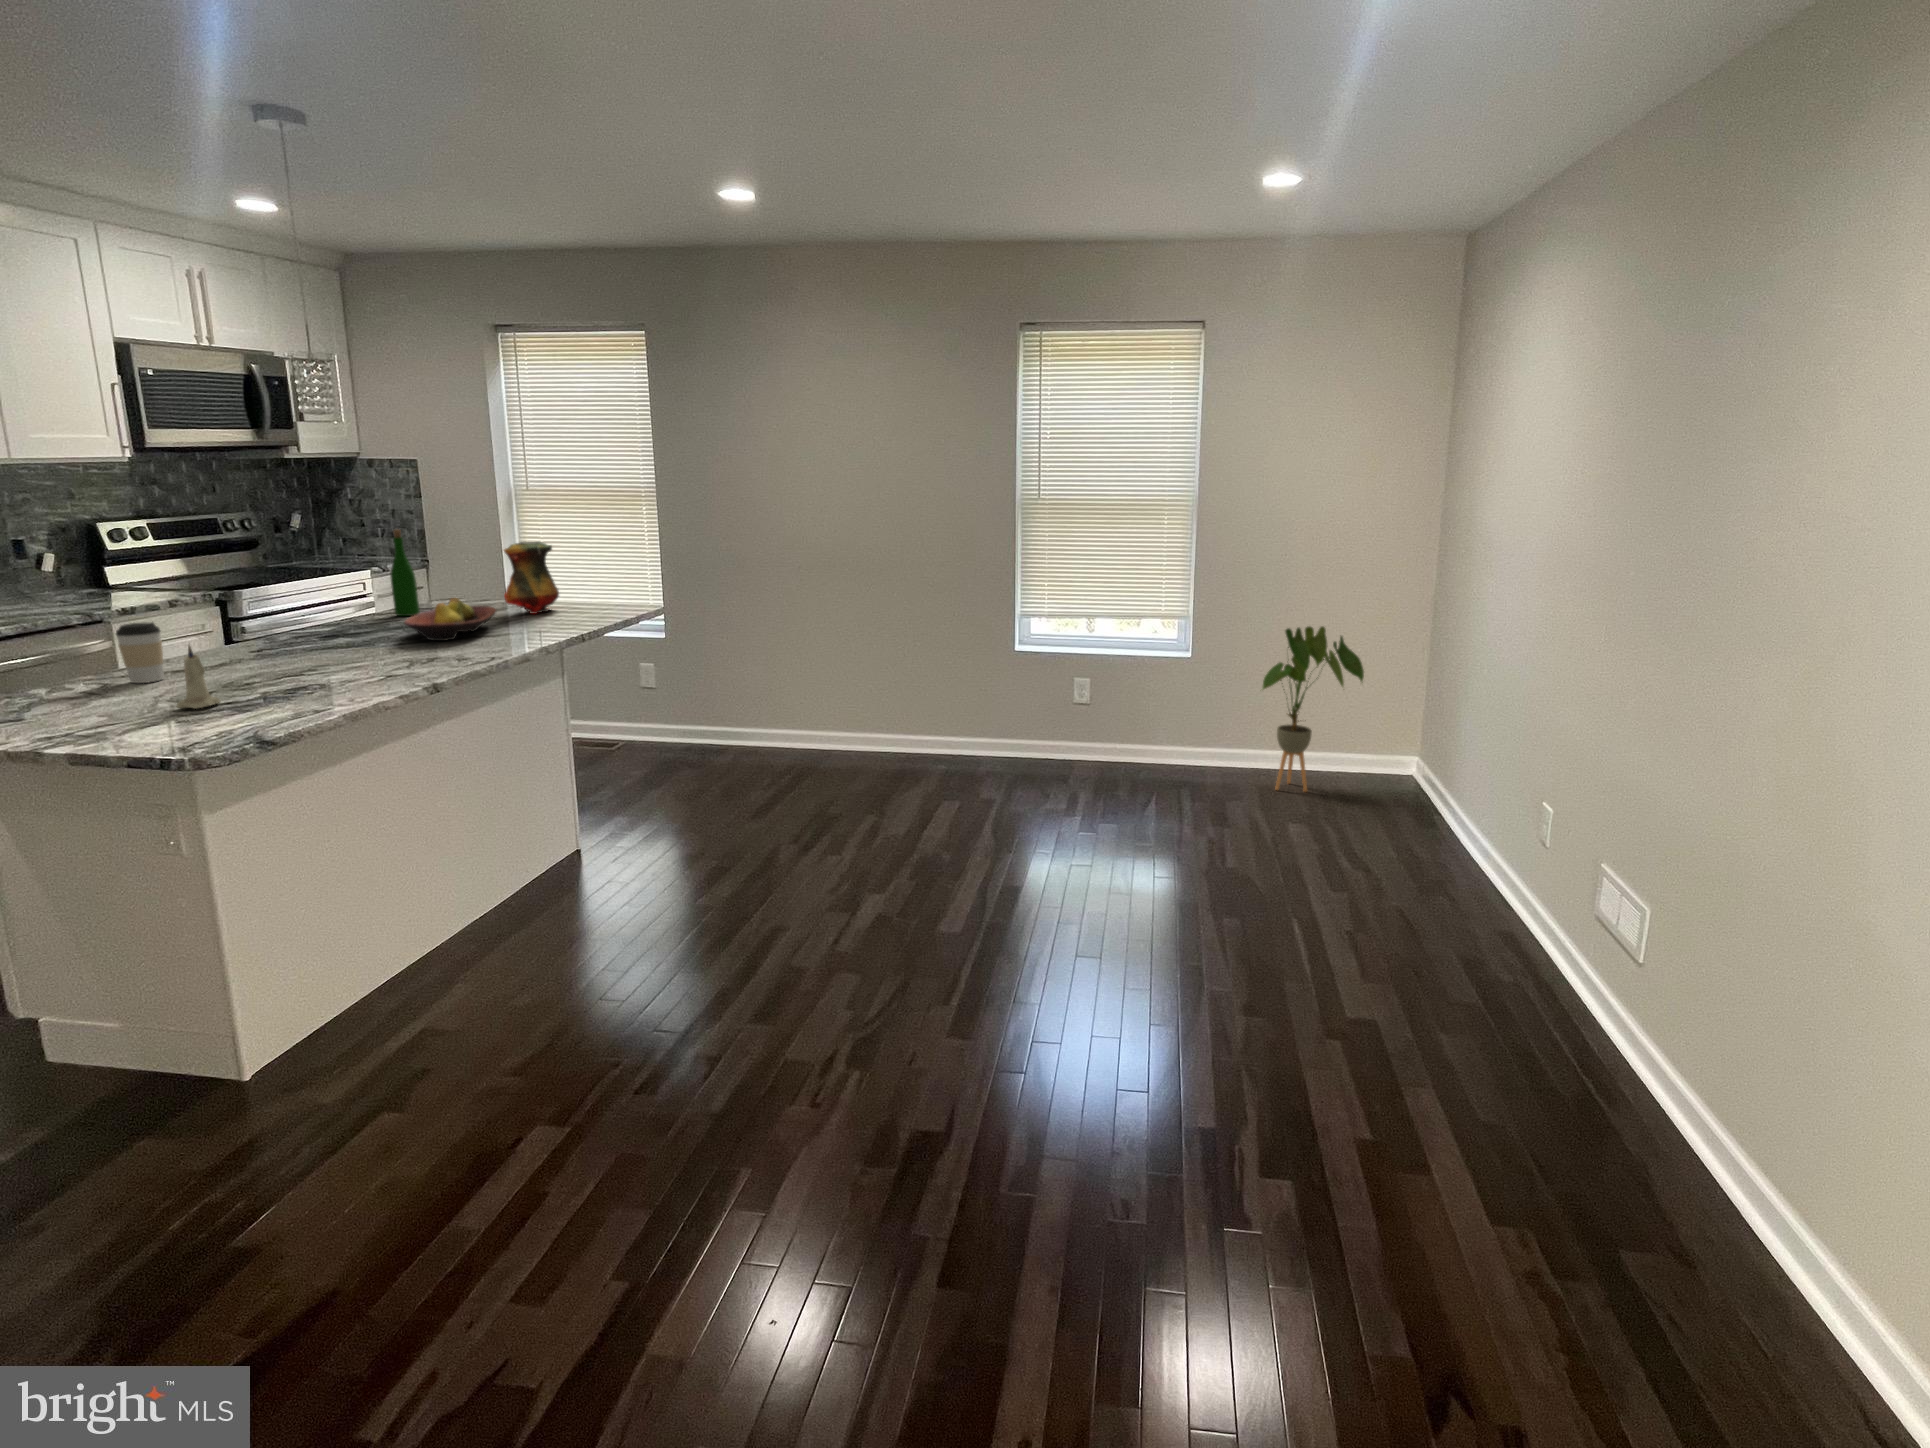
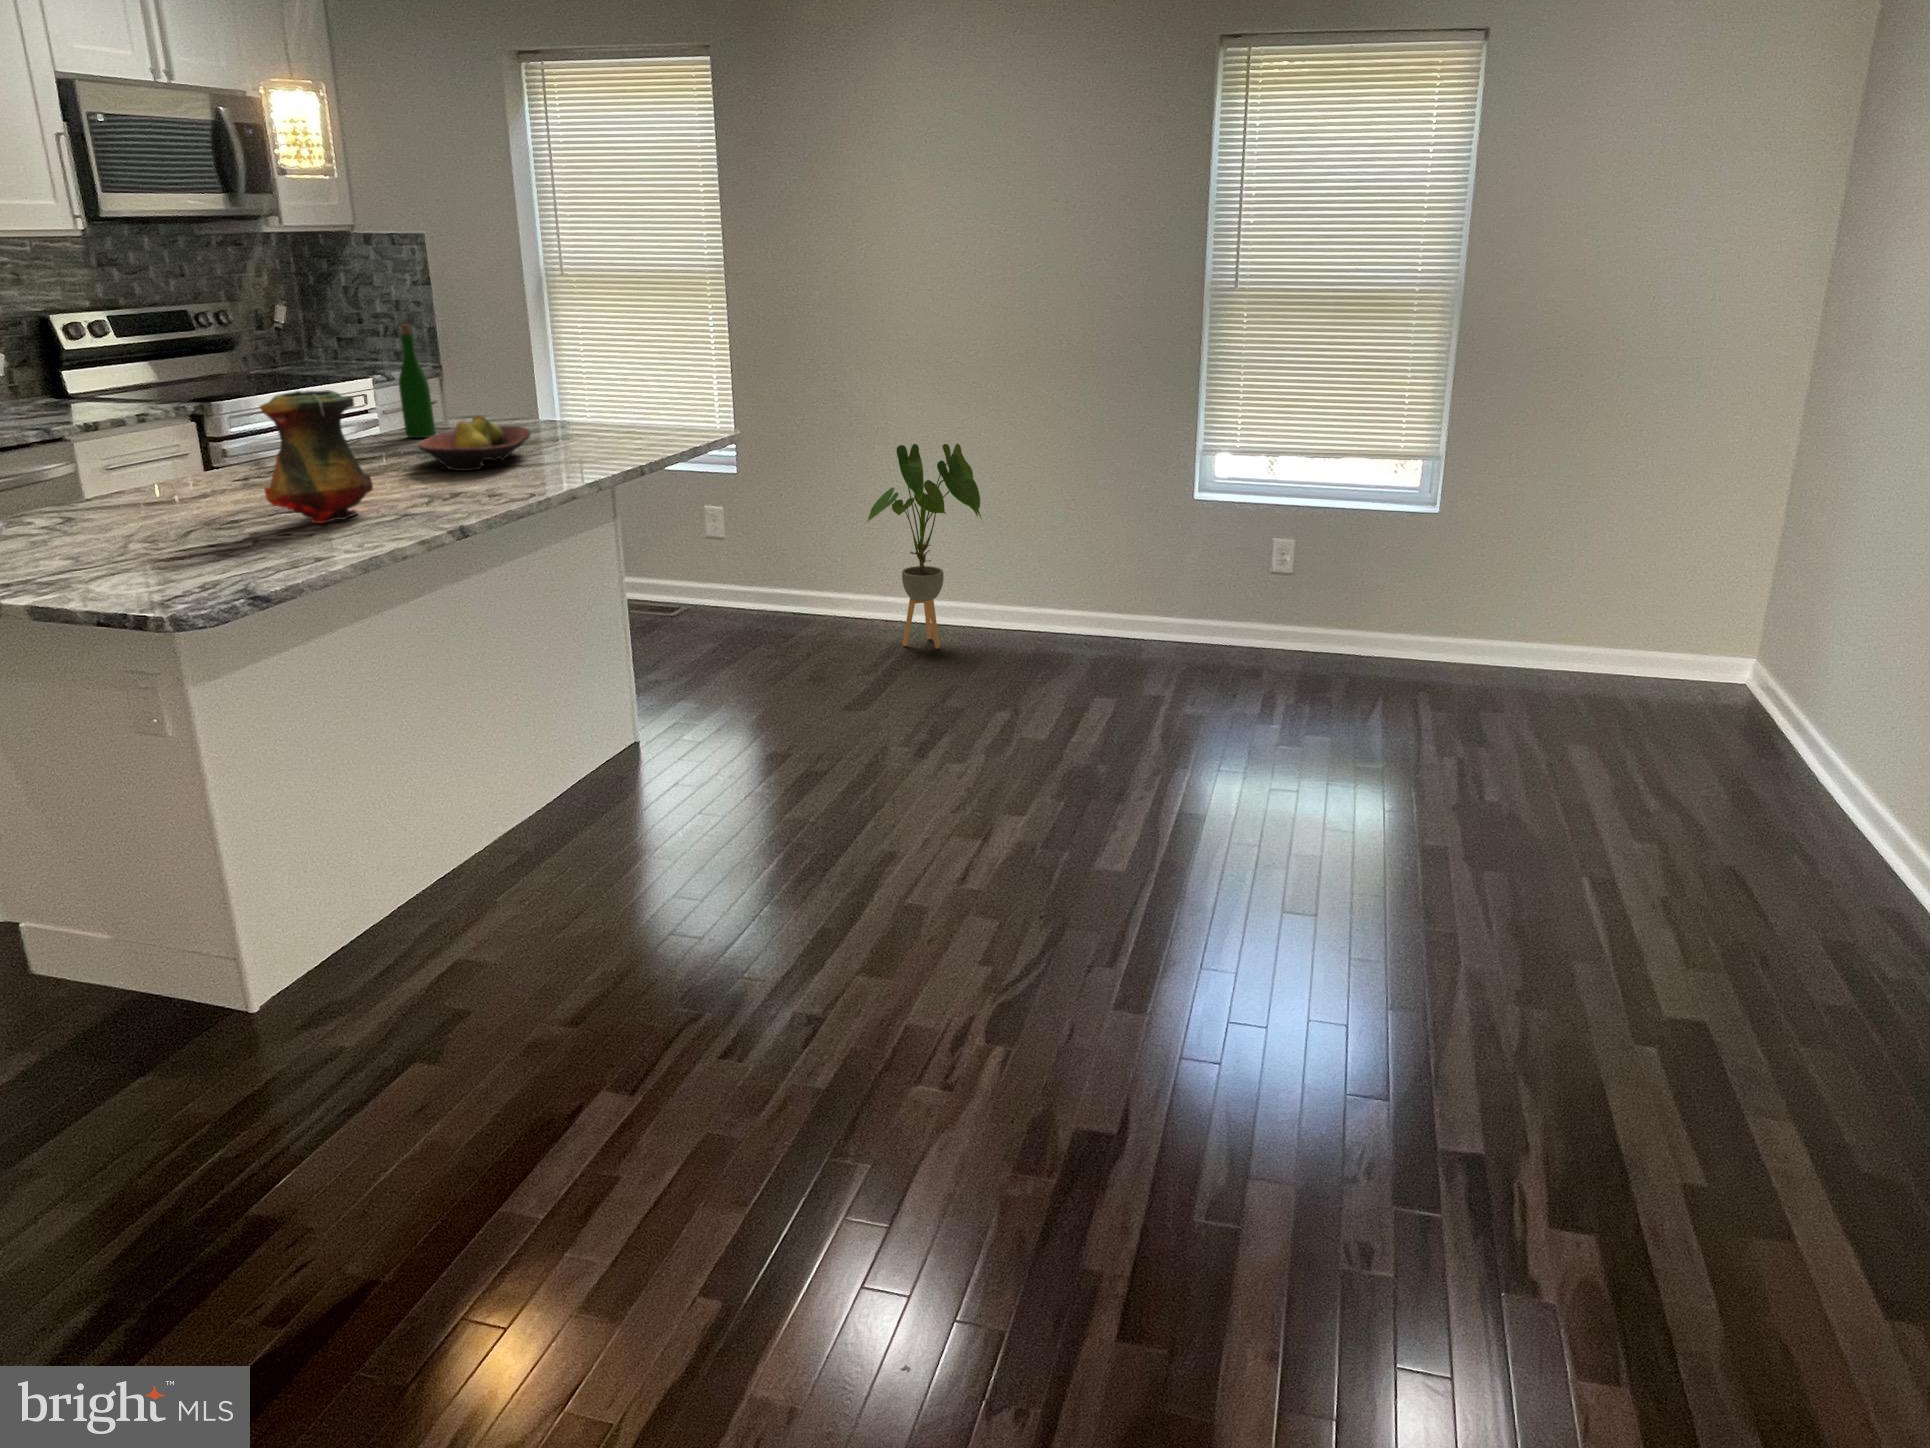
vase: present [504,542,559,614] -> present [260,390,373,523]
coffee cup: present [116,622,164,683] -> none [73,438,134,516]
house plant: present [1263,626,1364,792] -> present [865,444,981,648]
candle: present [176,645,220,709] -> none [149,466,202,551]

